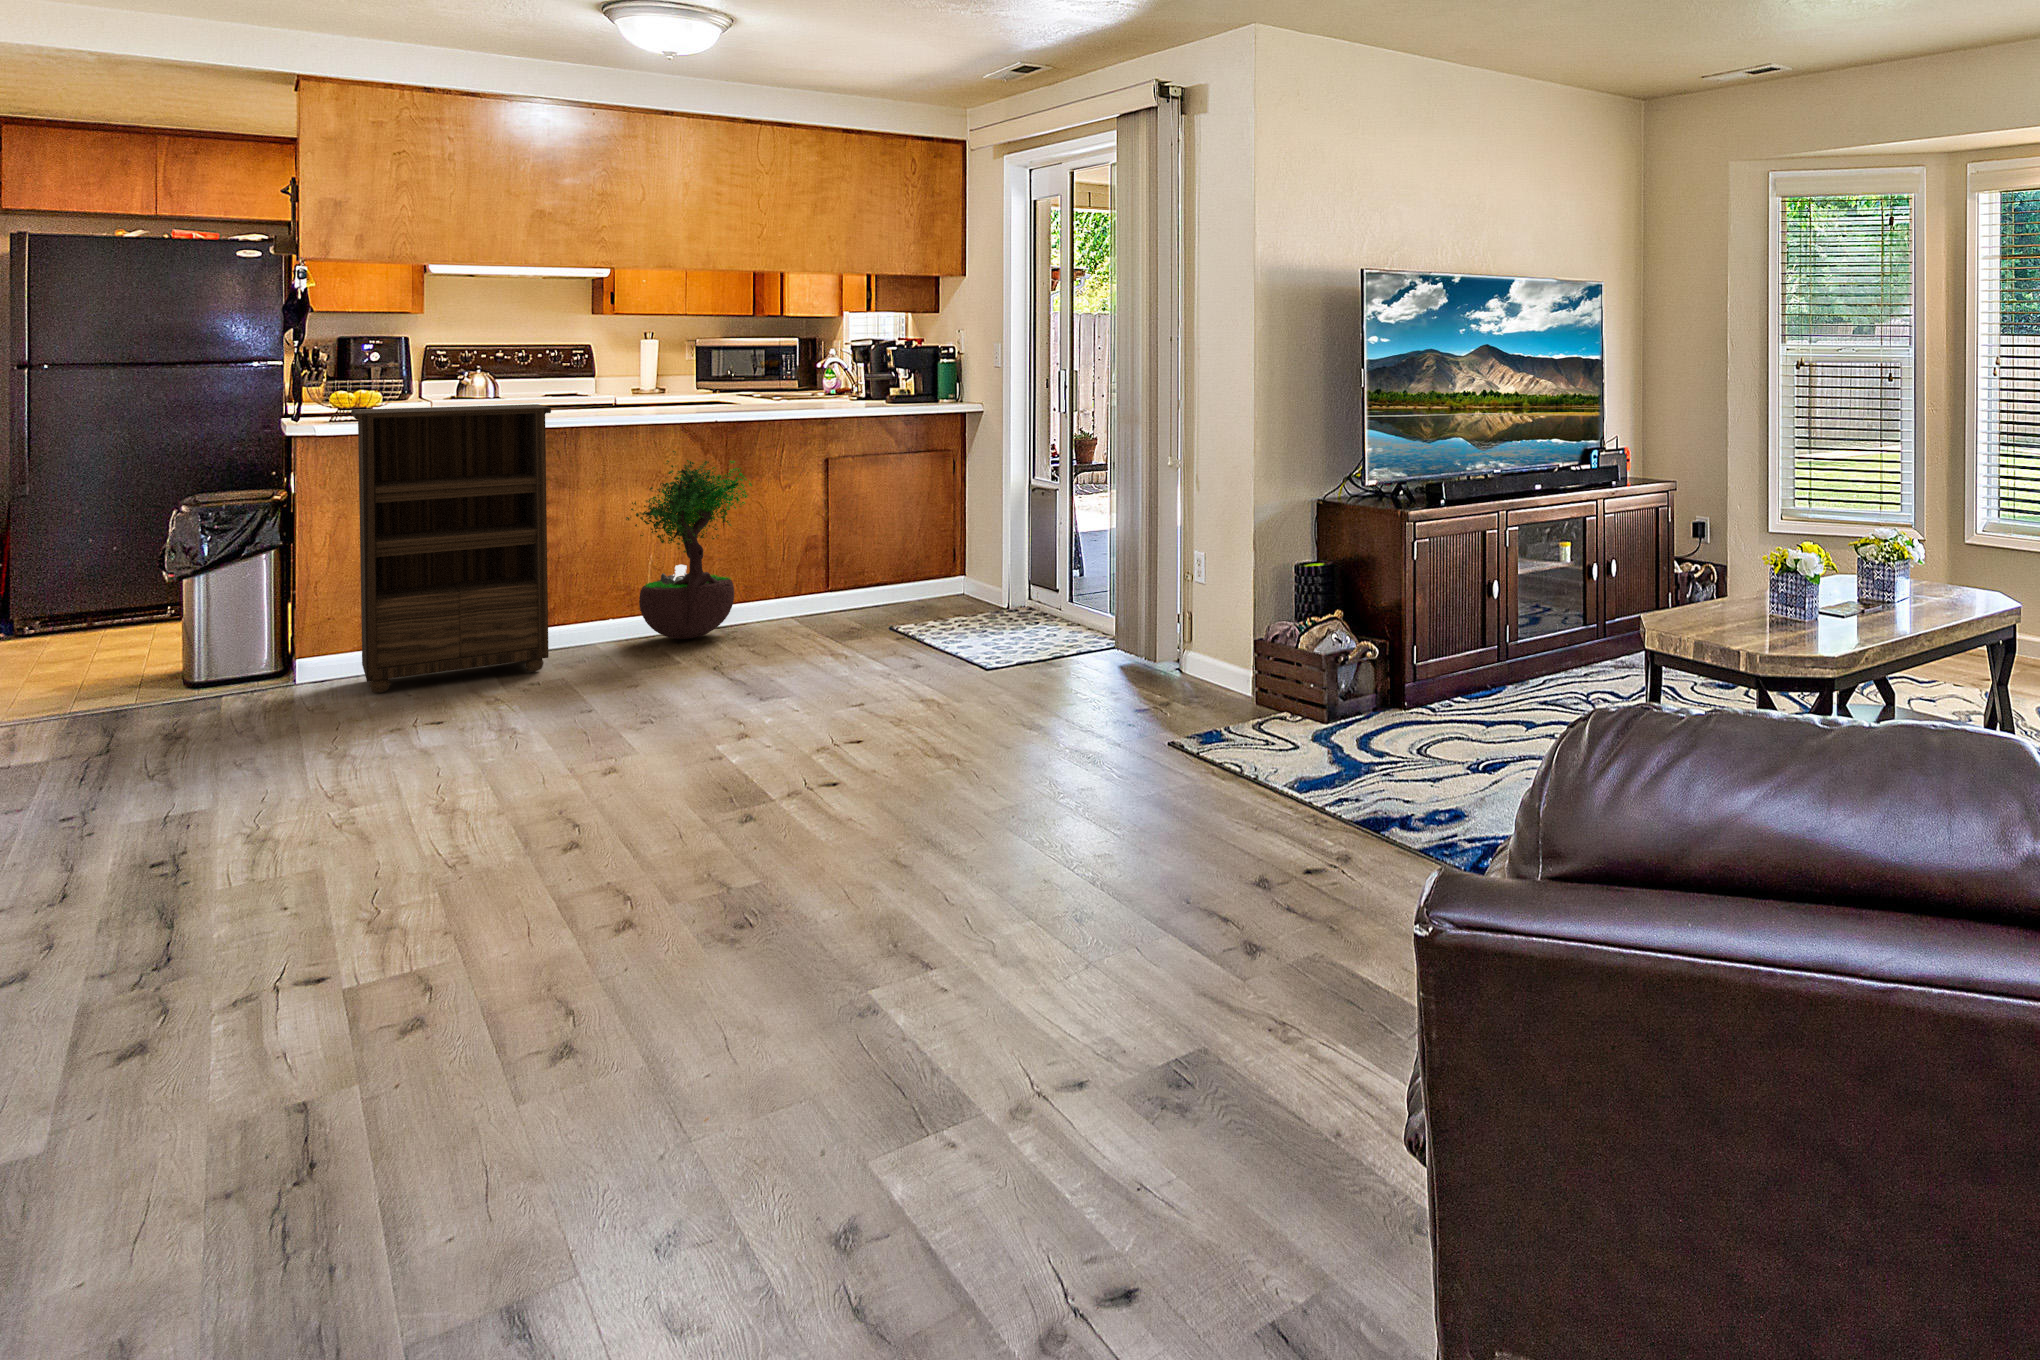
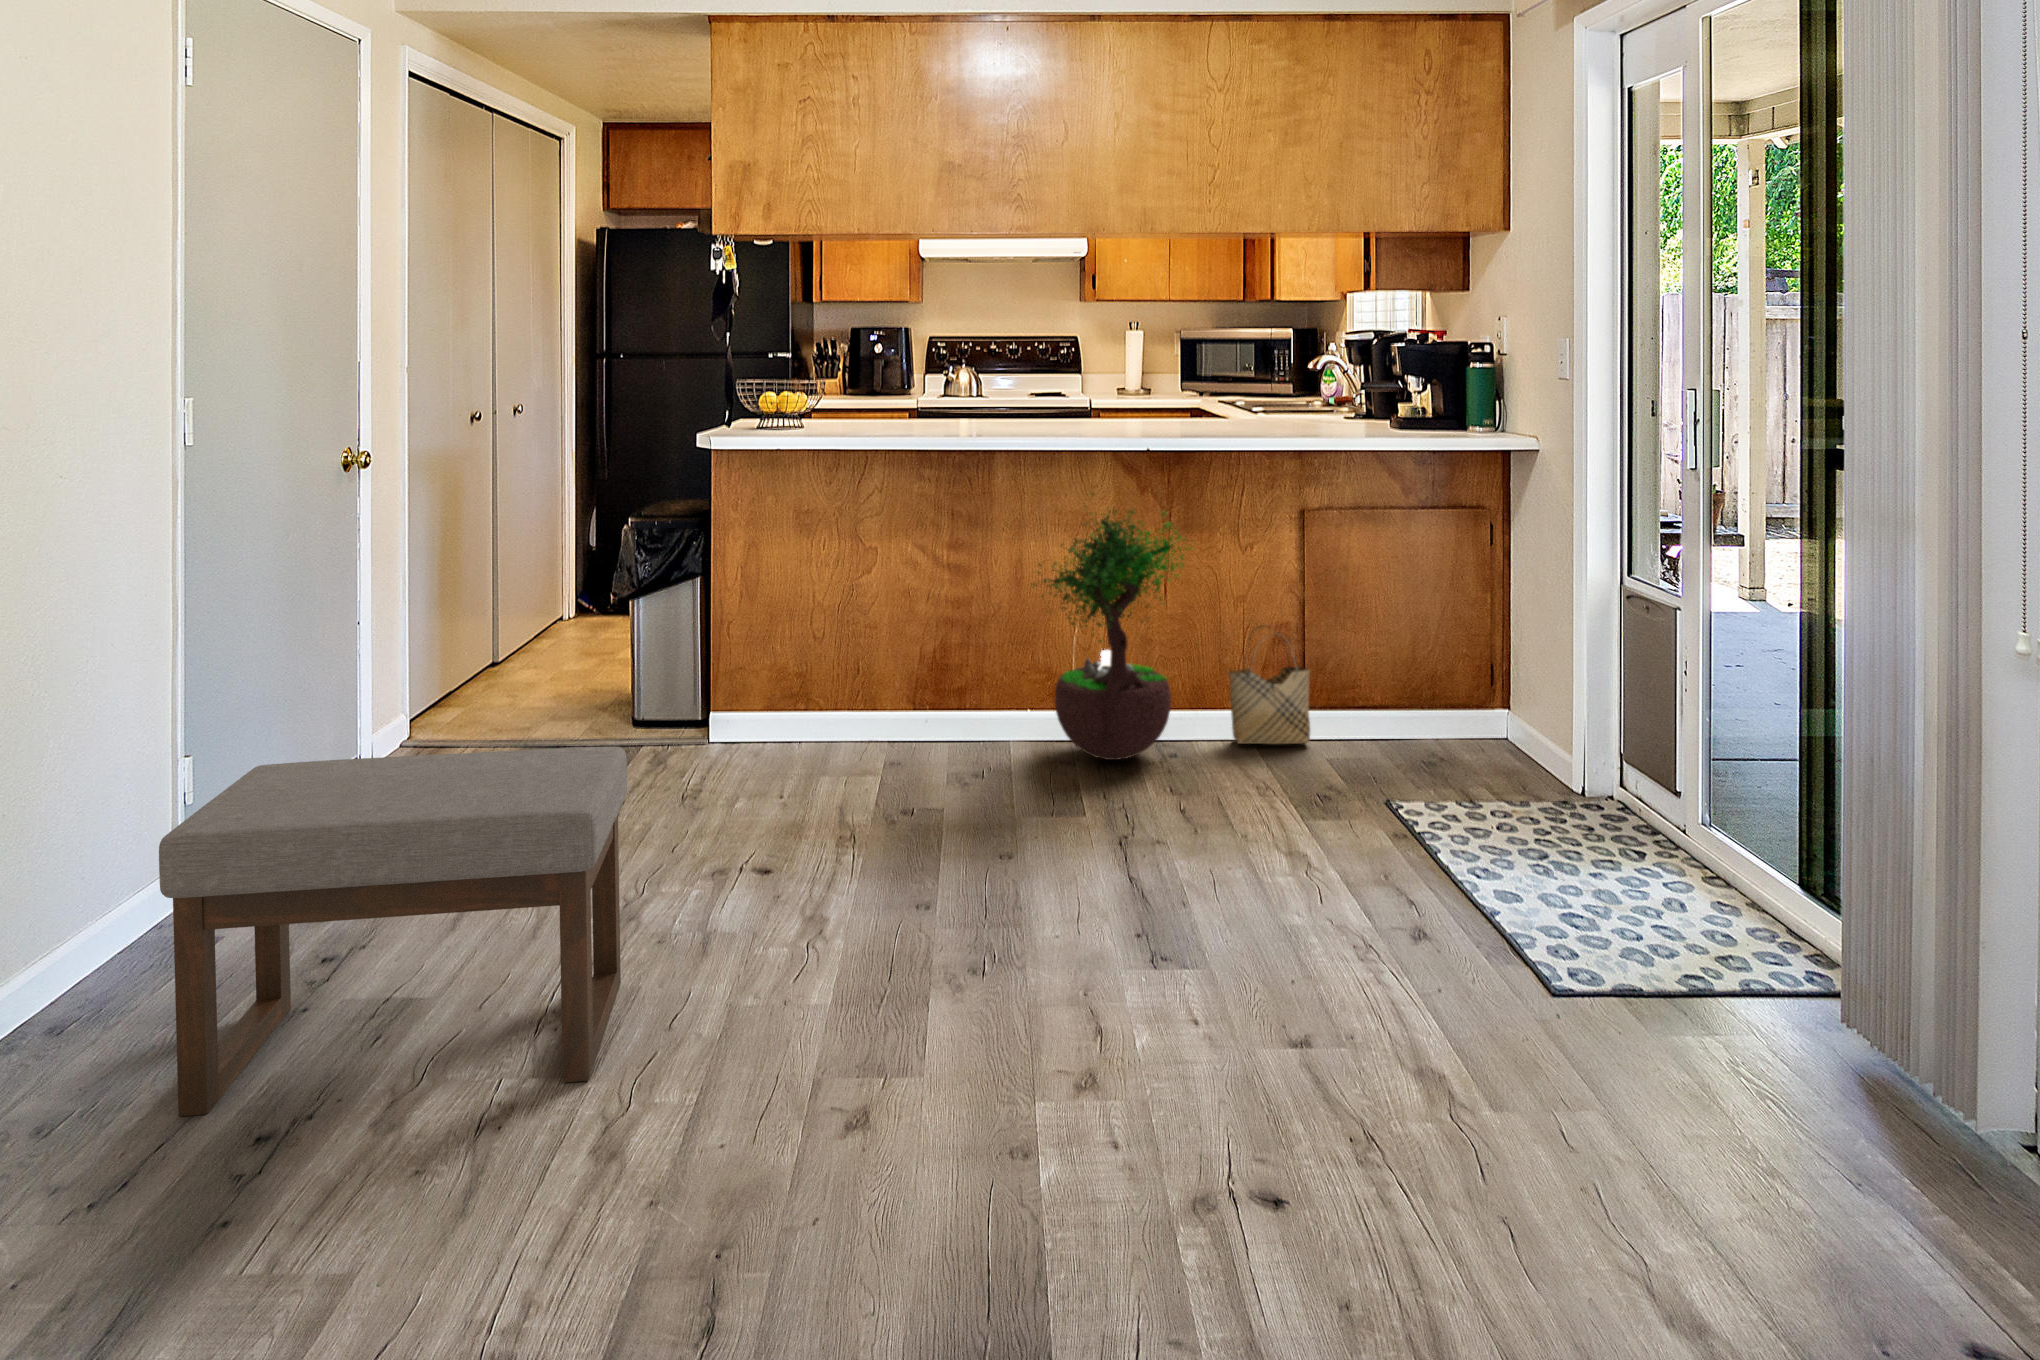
bookshelf: present [351,404,551,693] -> none [724,420,940,791]
woven basket: none [774,540,835,620] -> present [1229,625,1310,745]
ottoman: none [59,608,421,855] -> present [159,747,627,1116]

